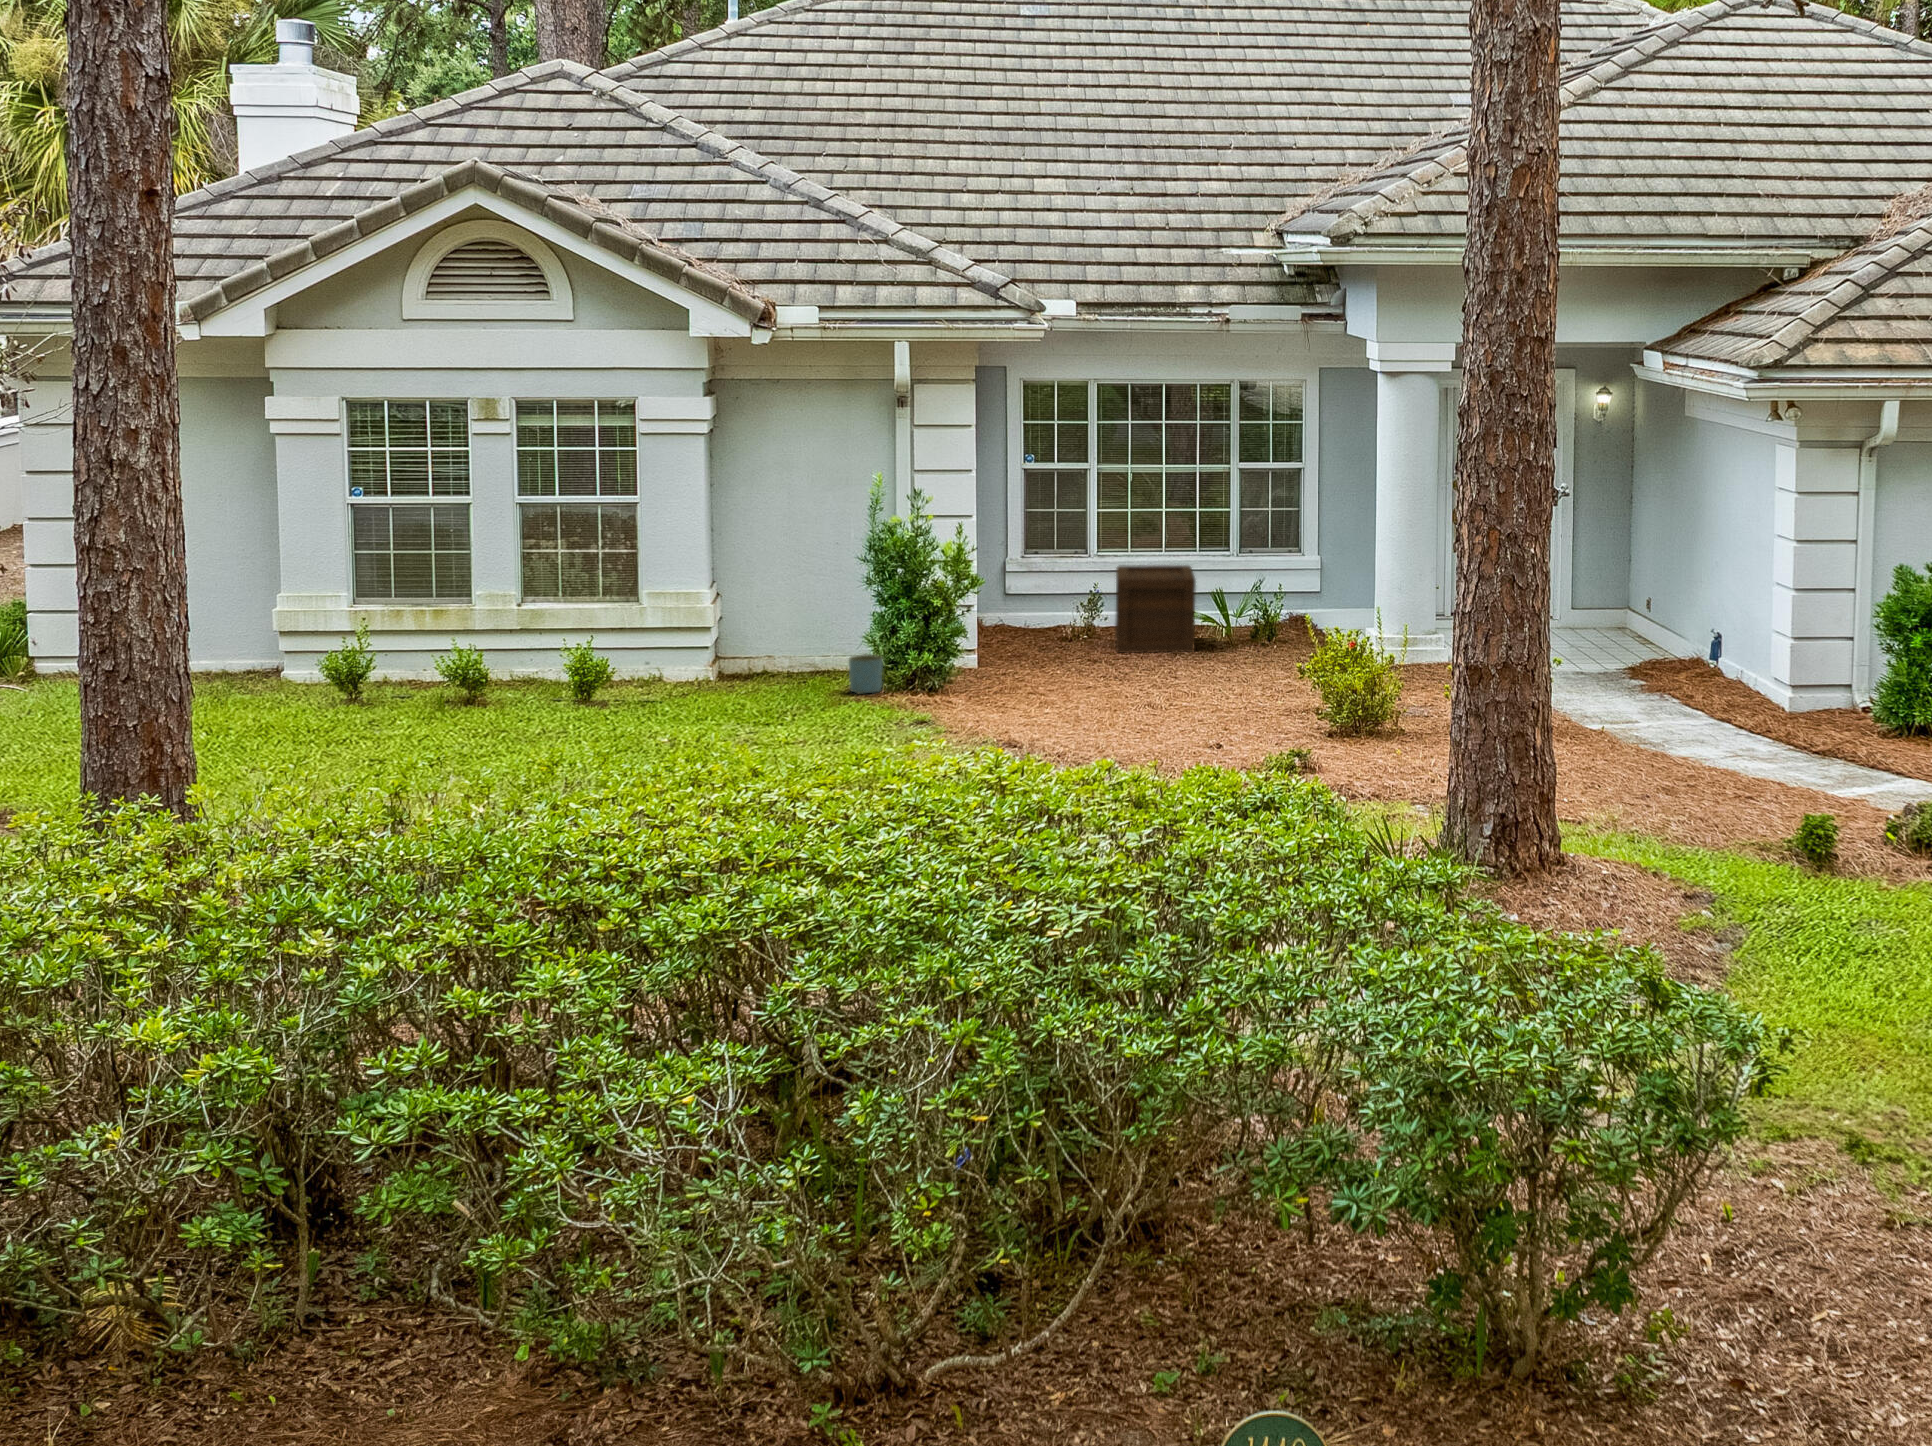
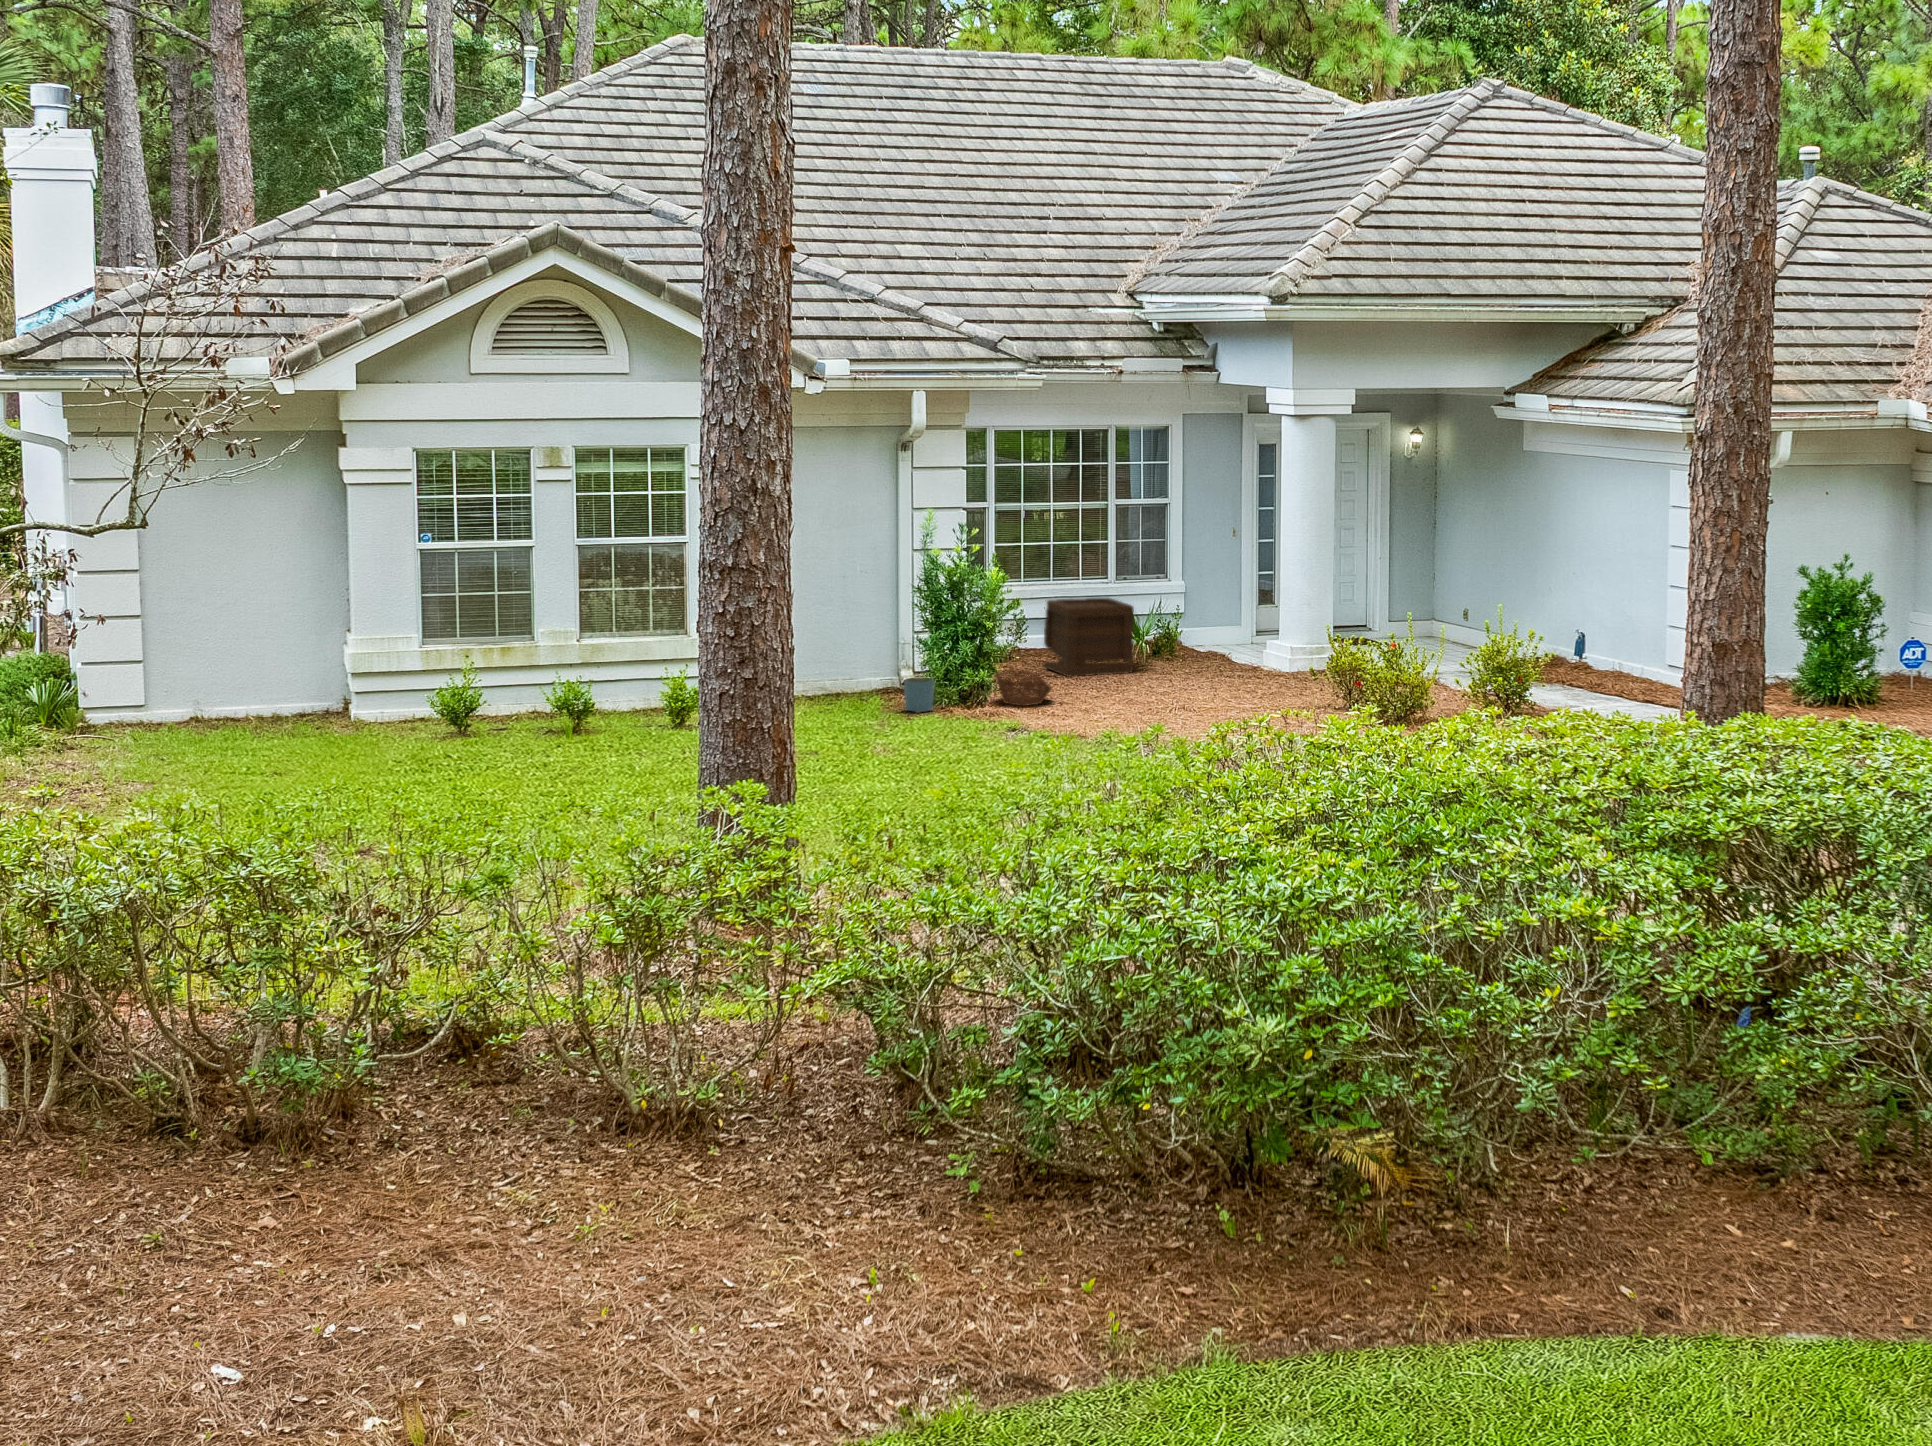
basket: none [962,649,1028,692] -> present [995,670,1052,706]

